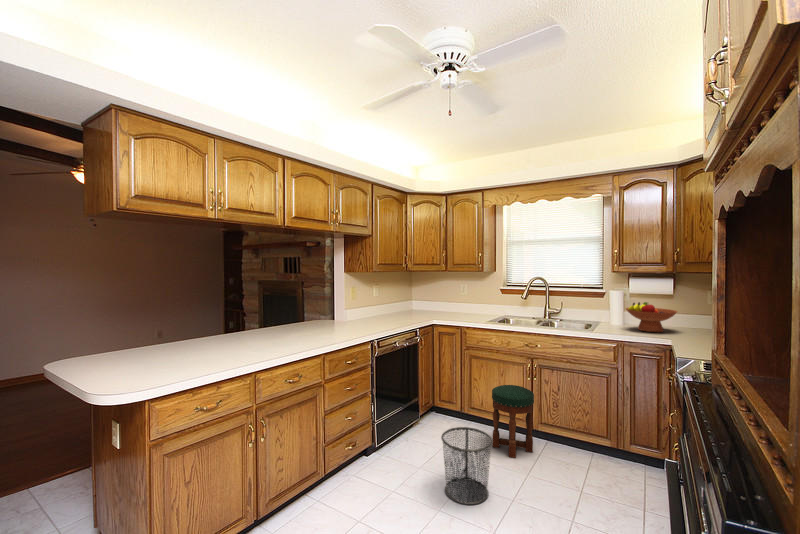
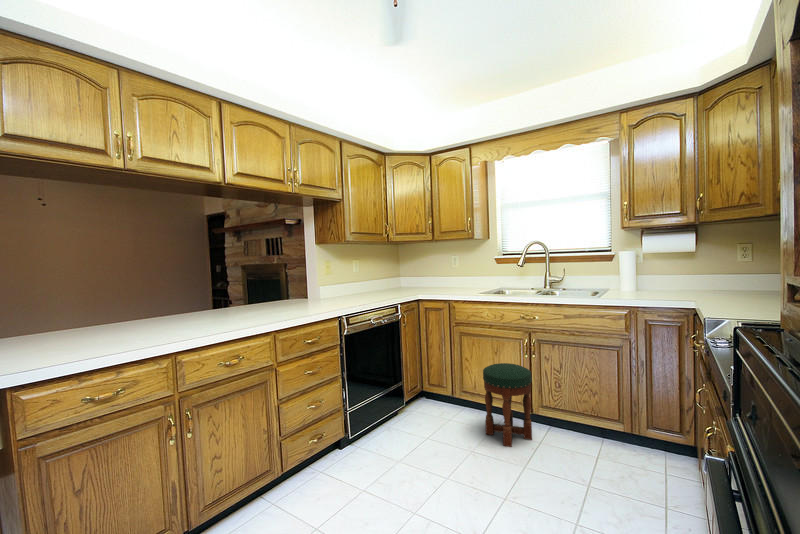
fruit bowl: present [626,302,677,332] -> none [638,261,702,296]
waste bin: present [441,427,493,505] -> none [416,413,477,506]

